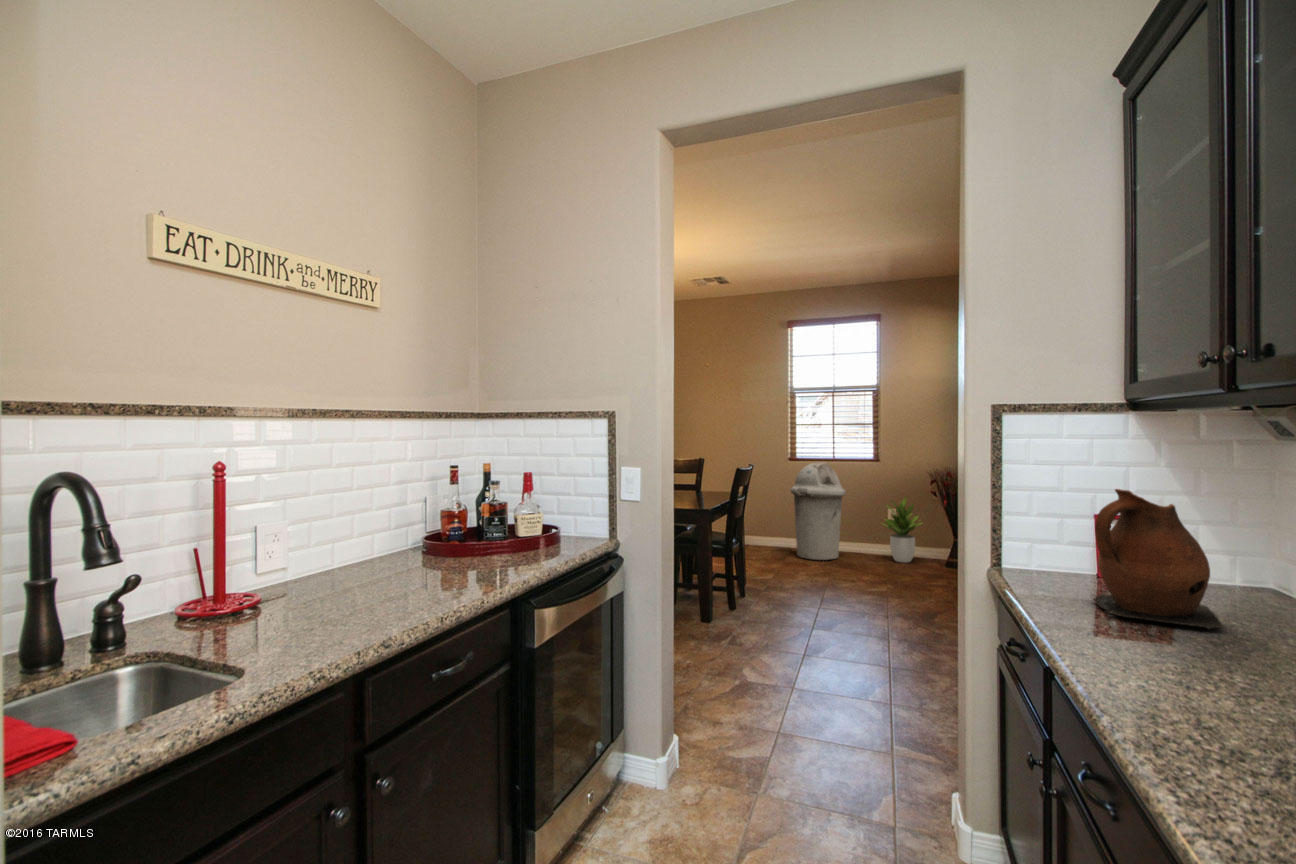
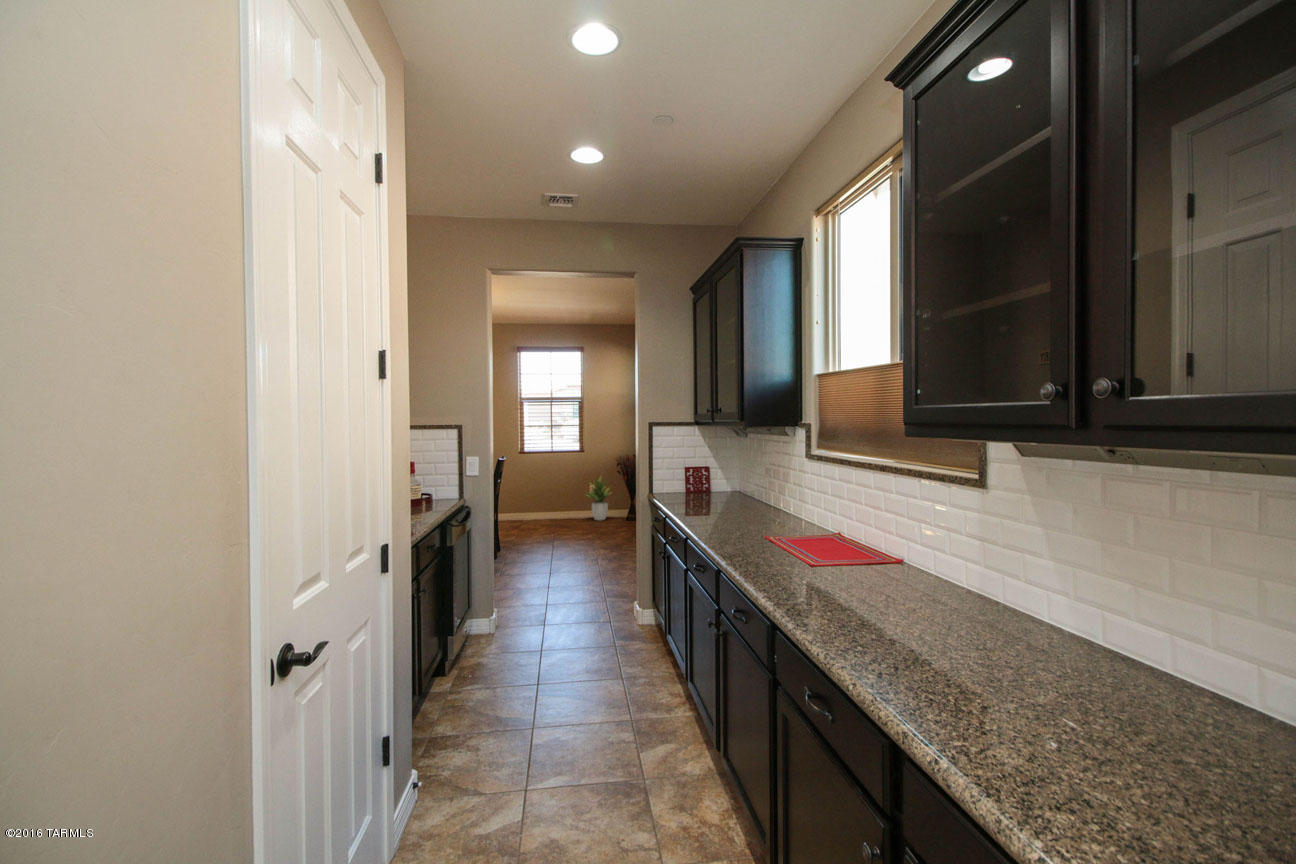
trash can: present [791,462,846,560] -> none [522,453,562,524]
ceramic pitcher: present [1093,489,1223,630] -> none [681,456,717,502]

